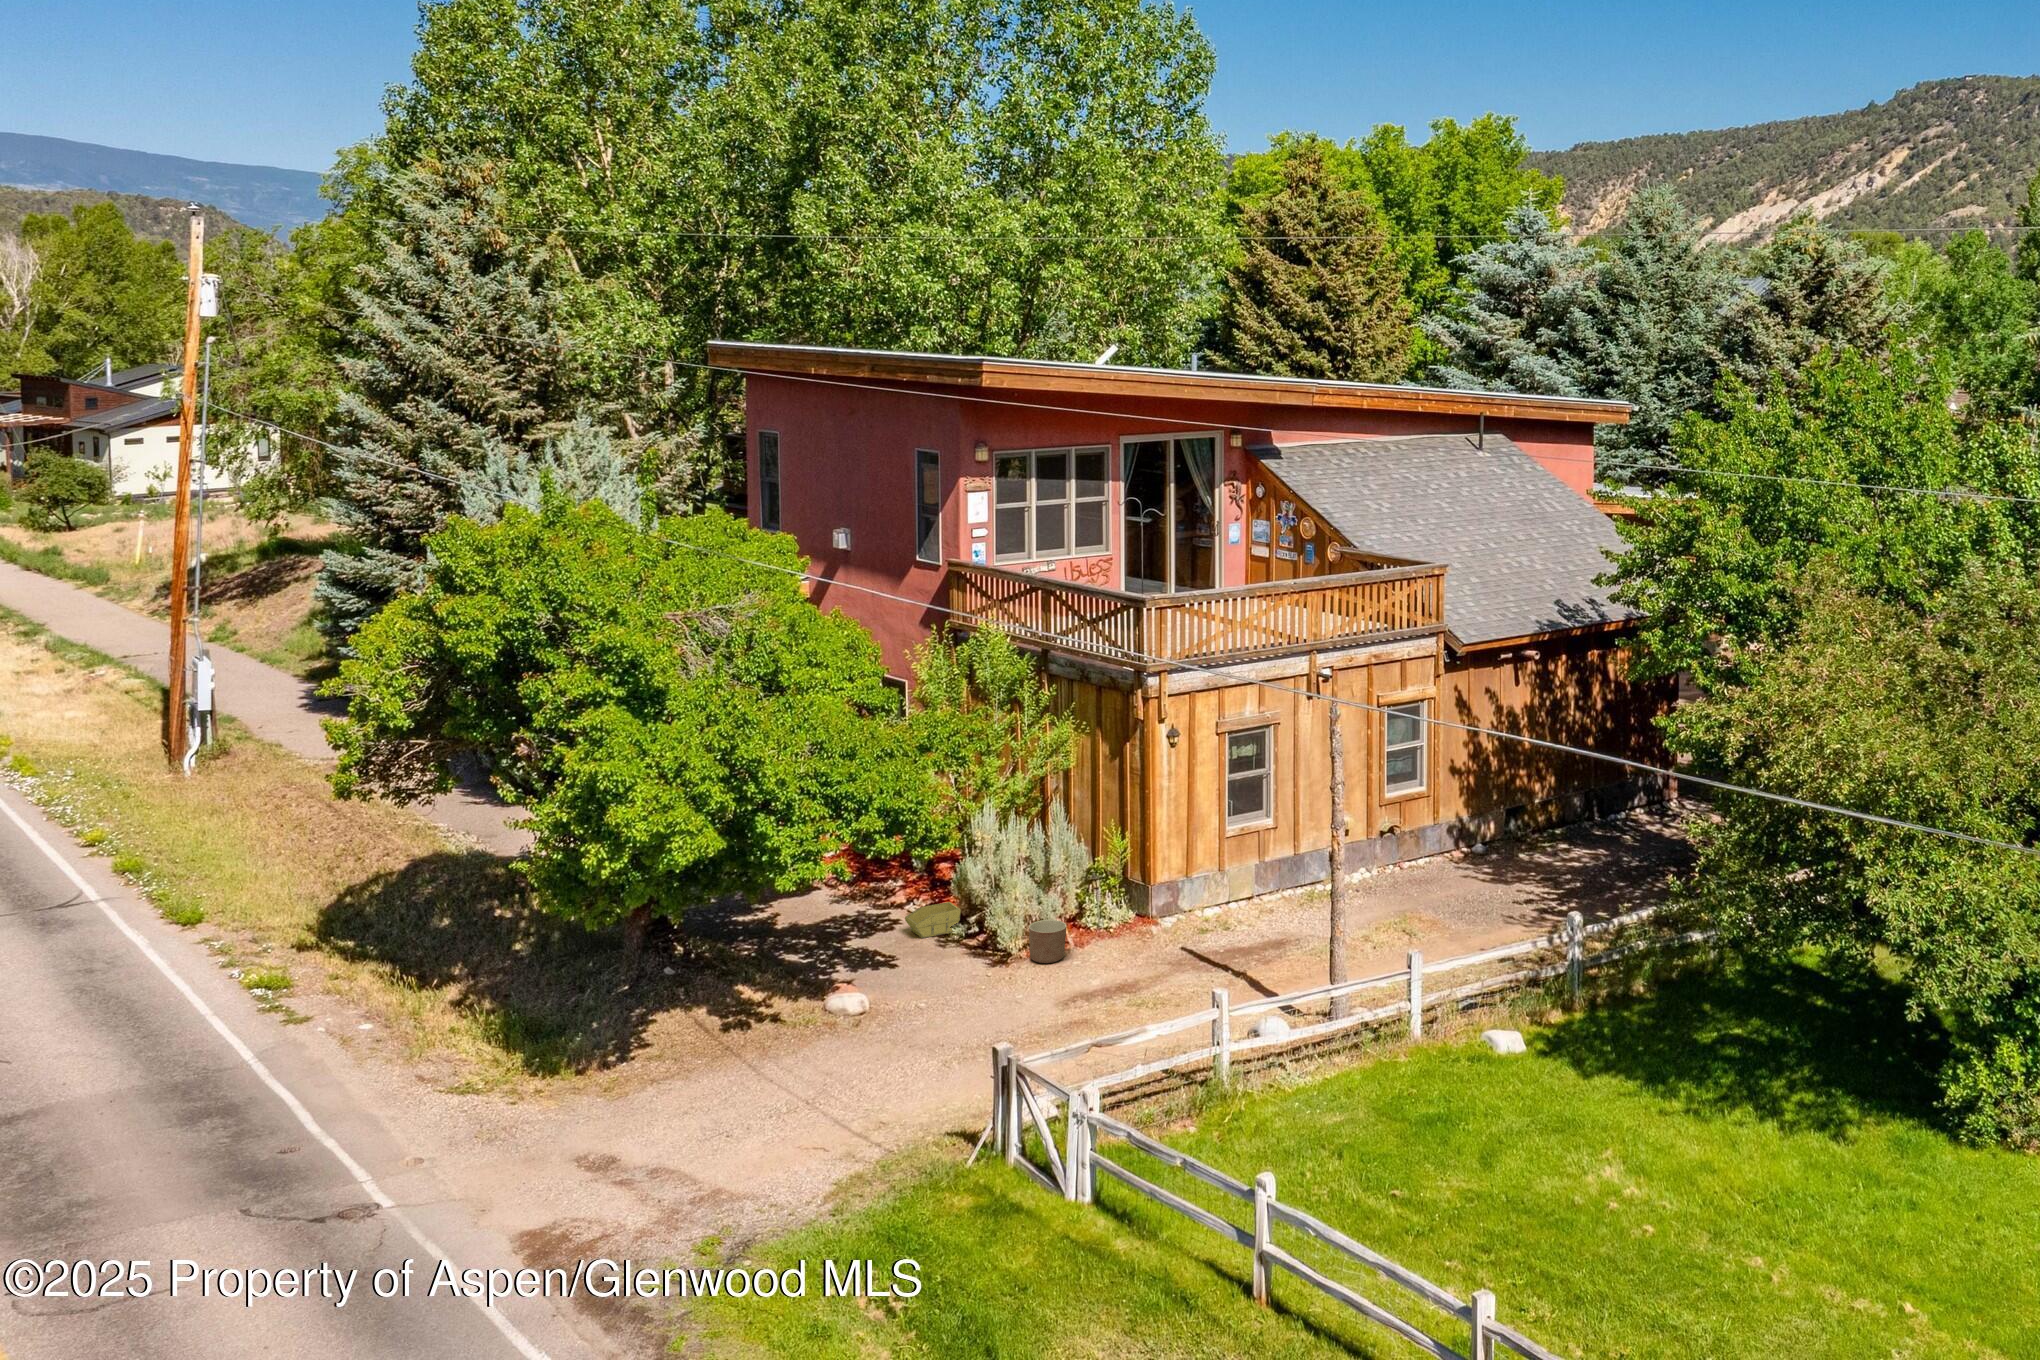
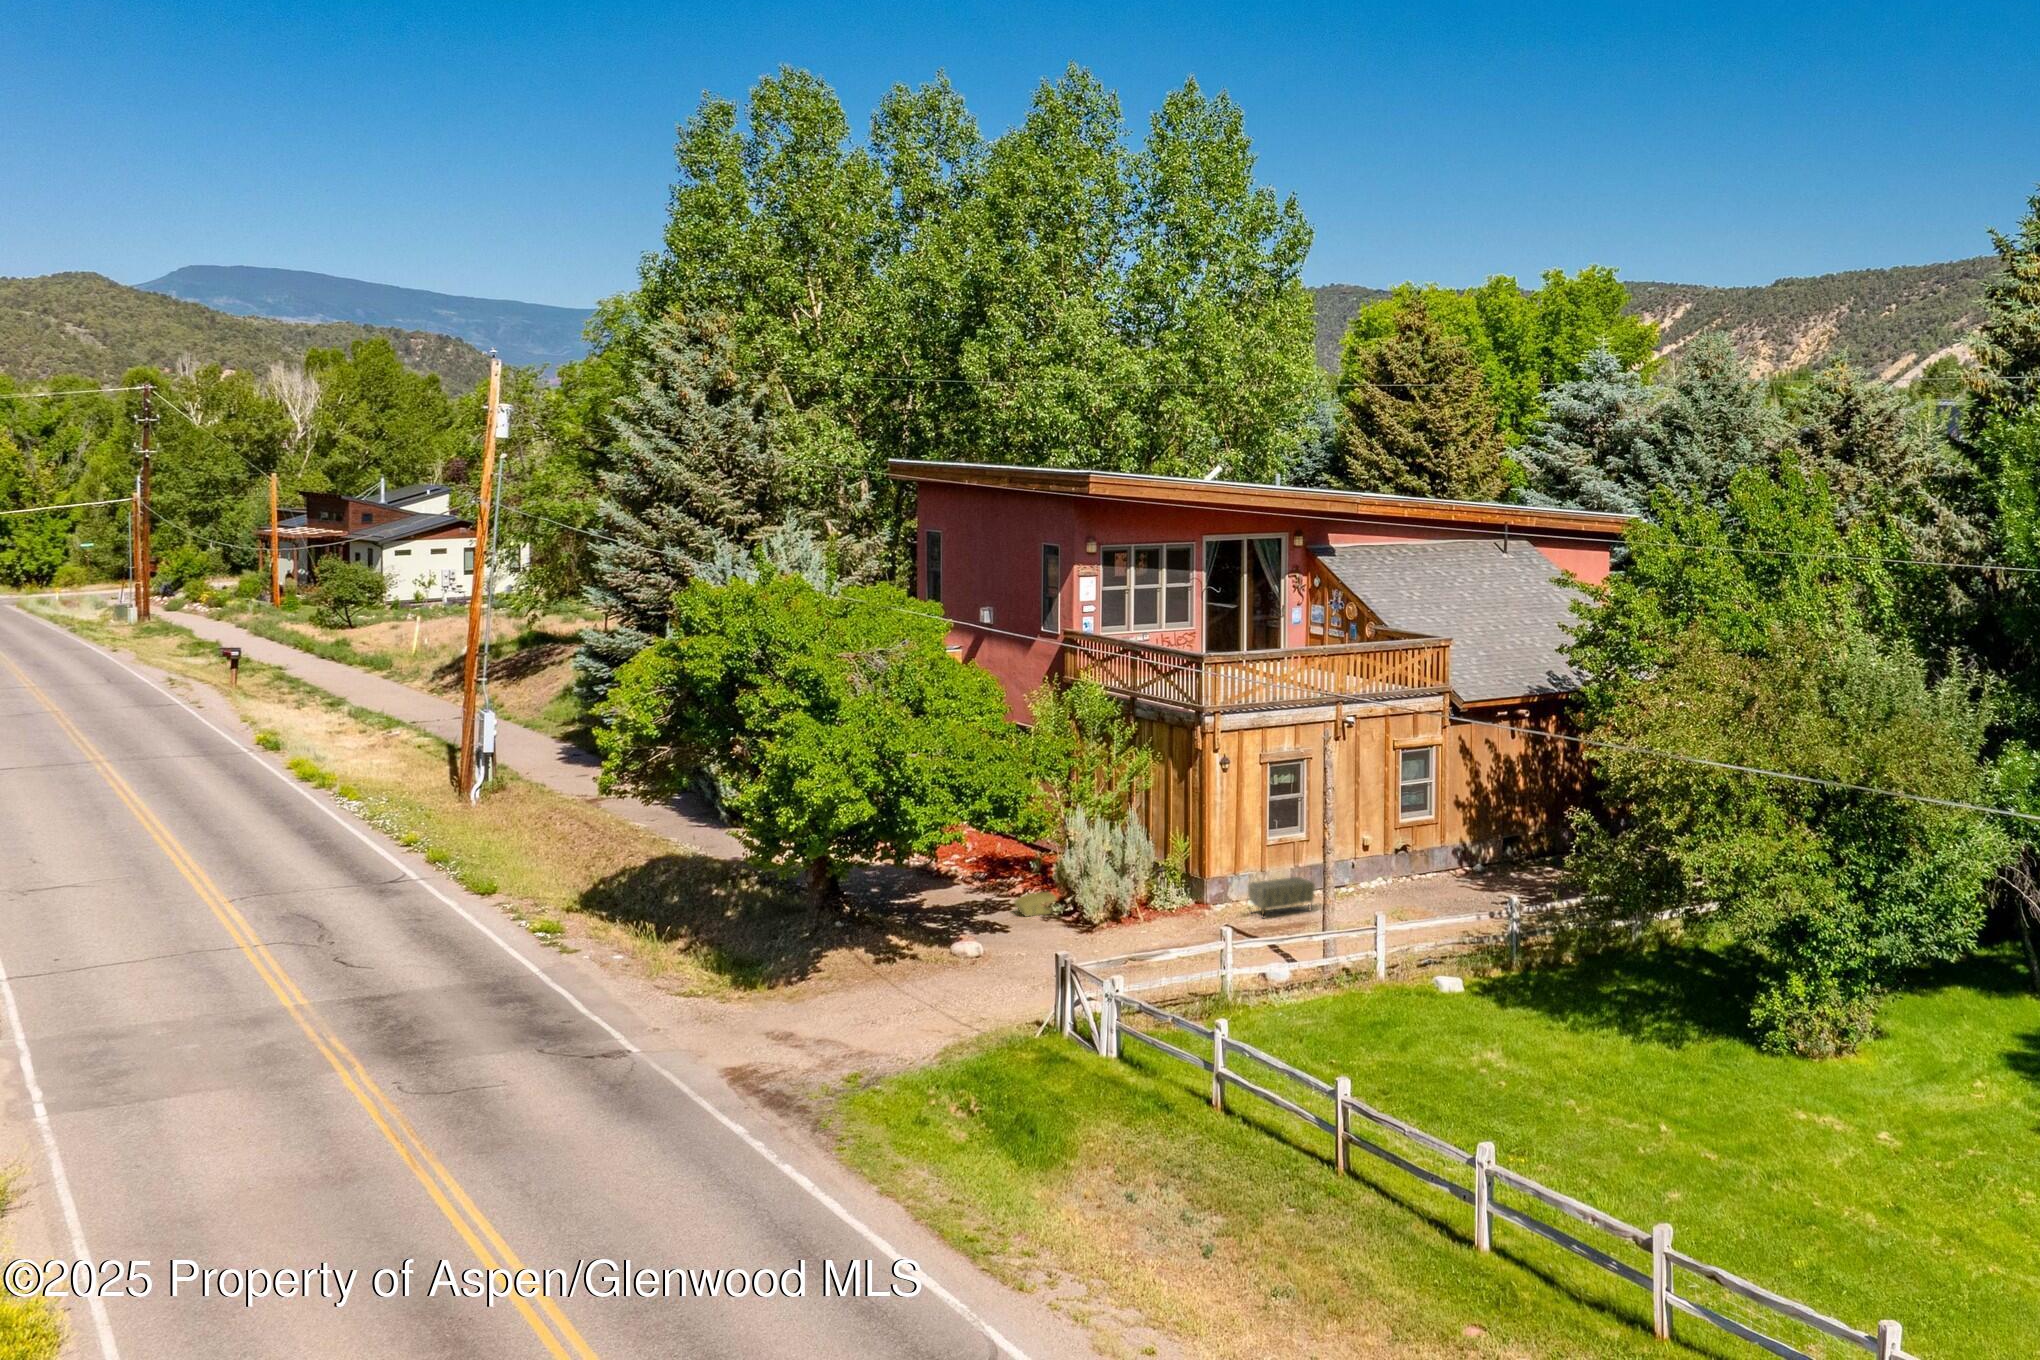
bench: none [1205,868,1288,927] -> present [1248,877,1315,917]
planter: present [1029,920,1066,963] -> none [1105,903,1134,935]

